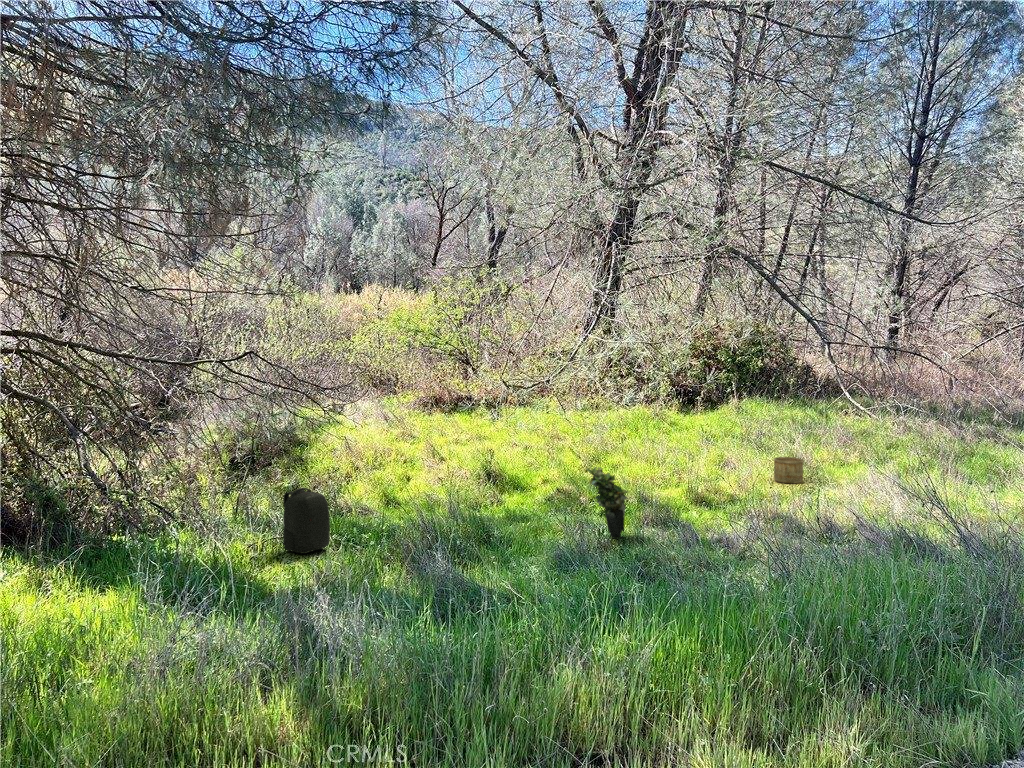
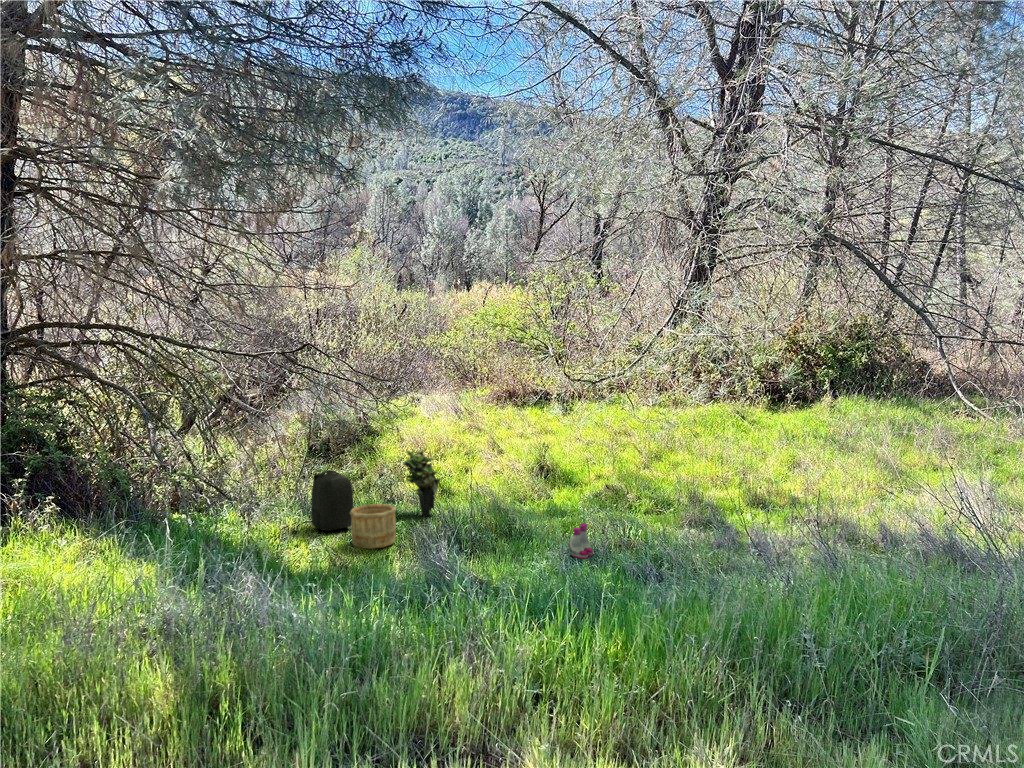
wooden bucket: present [774,457,804,483] -> present [350,504,396,549]
potted plant: present [587,467,629,539] -> present [403,450,440,516]
boots: none [566,532,591,569] -> present [568,523,593,559]

